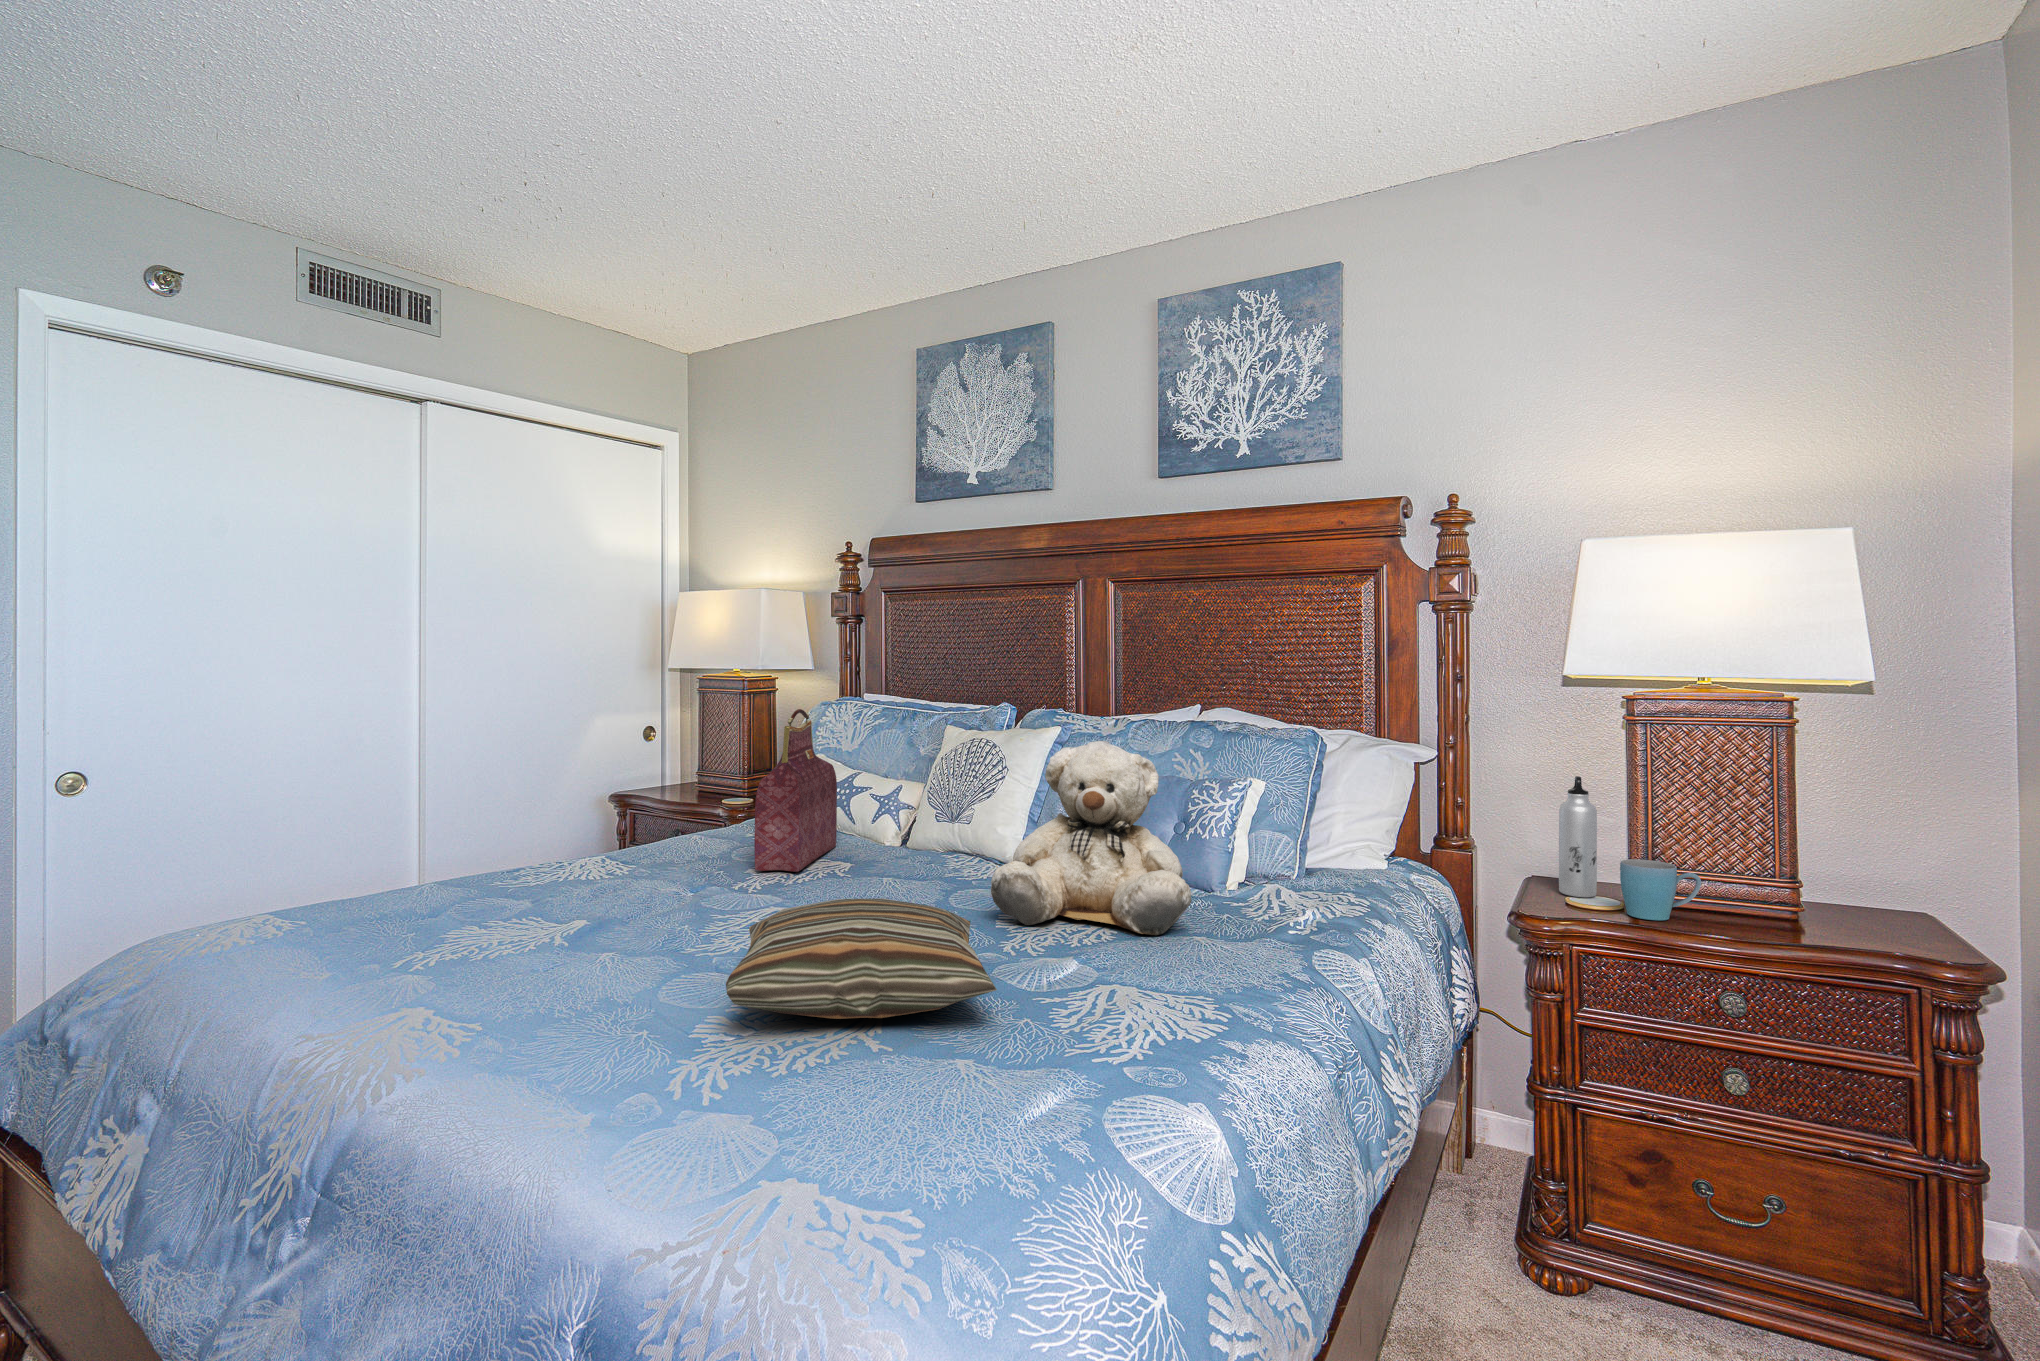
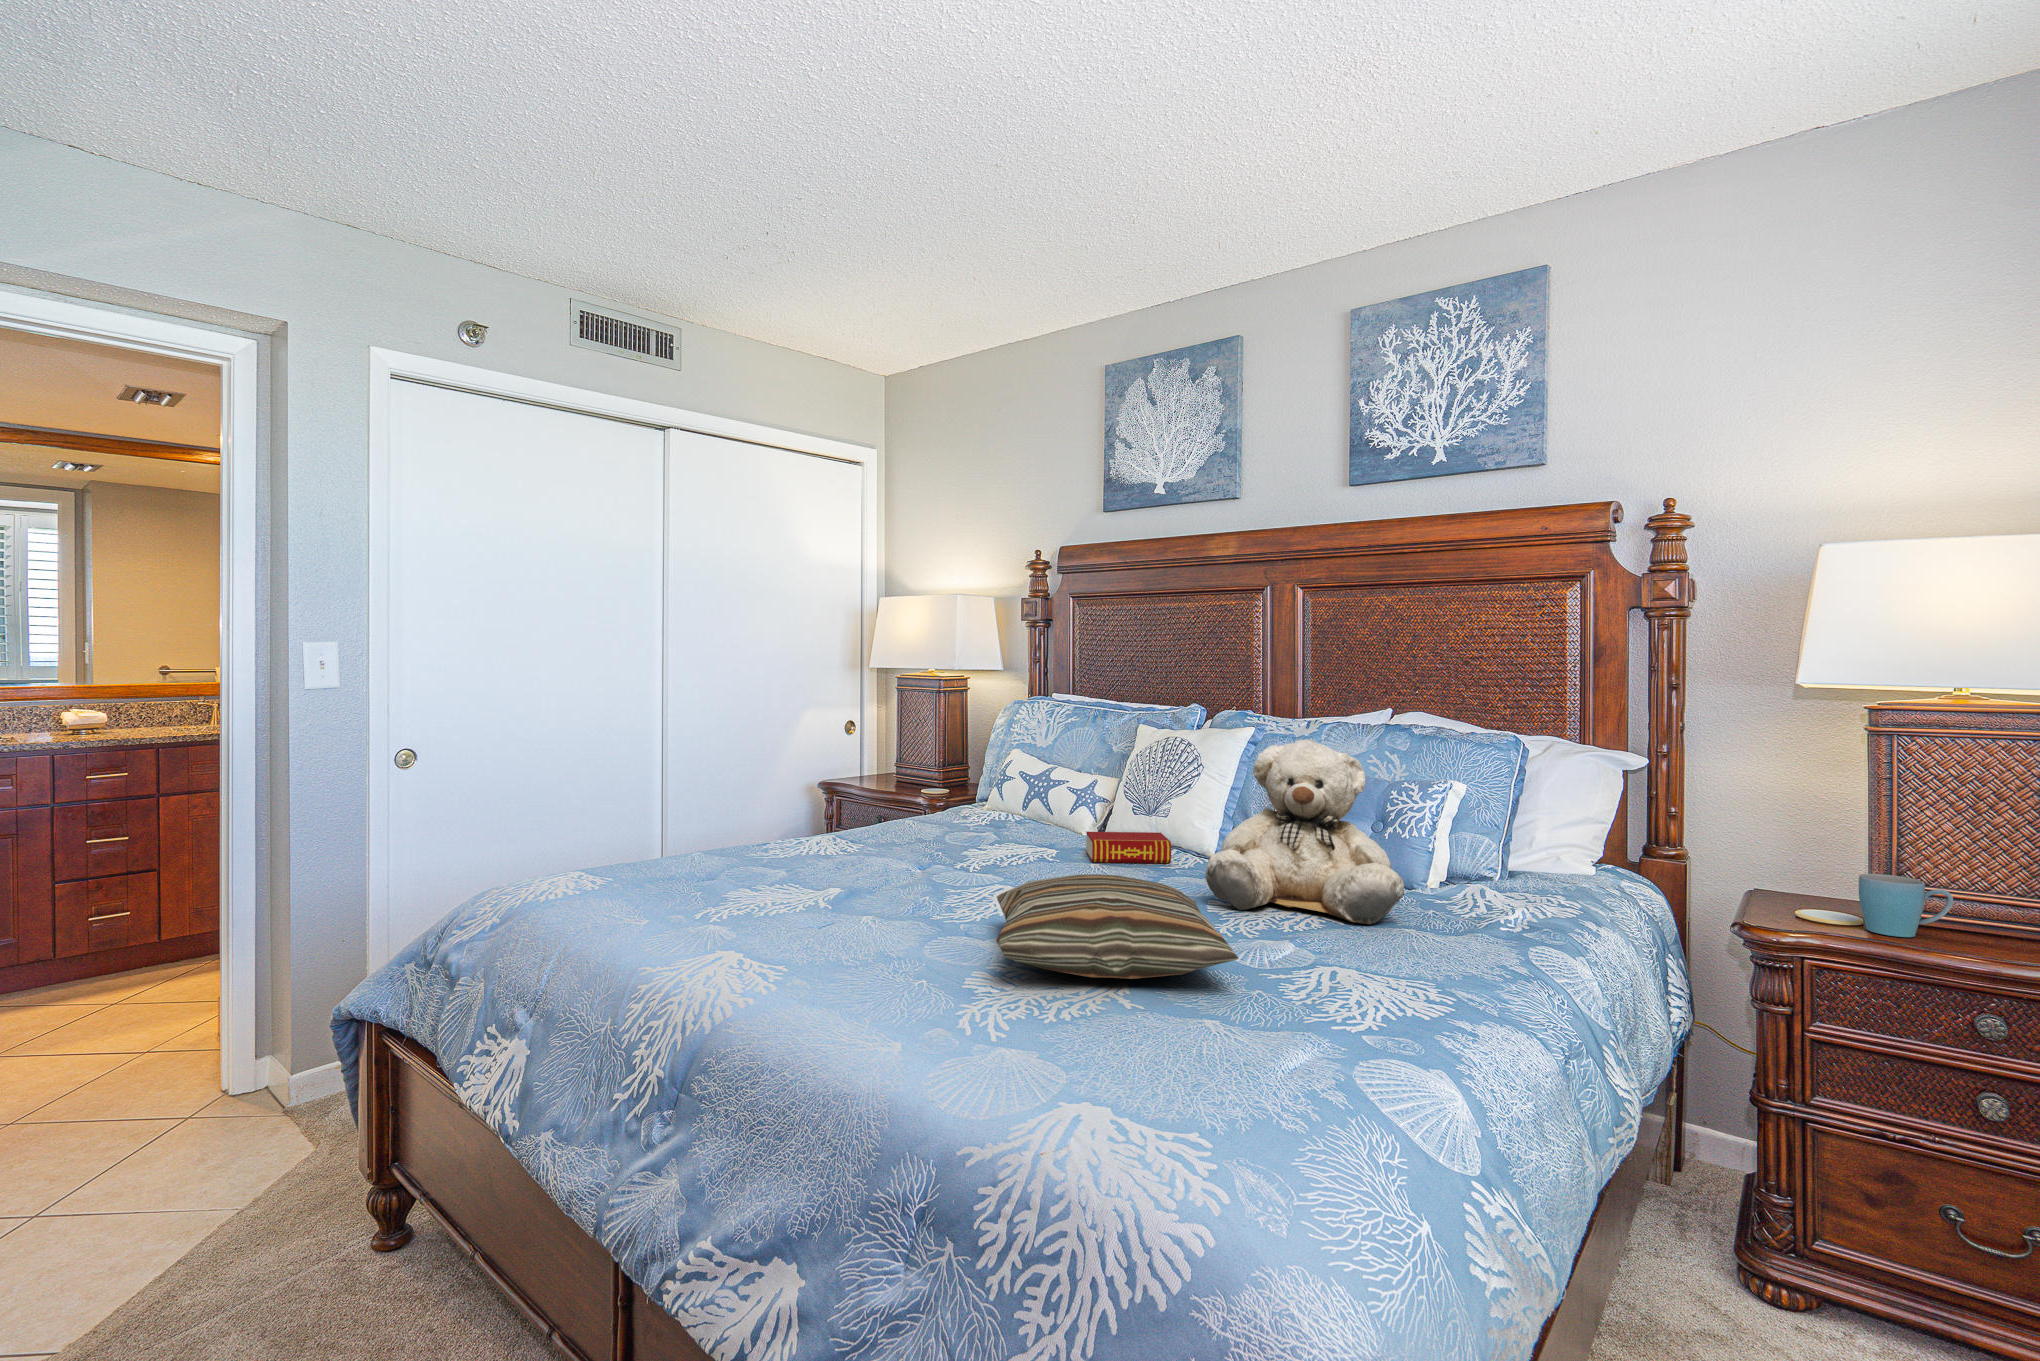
handbag: present [754,709,837,872] -> none [973,705,1040,854]
water bottle: present [1559,776,1597,897] -> none [1786,787,1831,912]
book: none [881,842,968,877] -> present [1086,832,1171,863]

